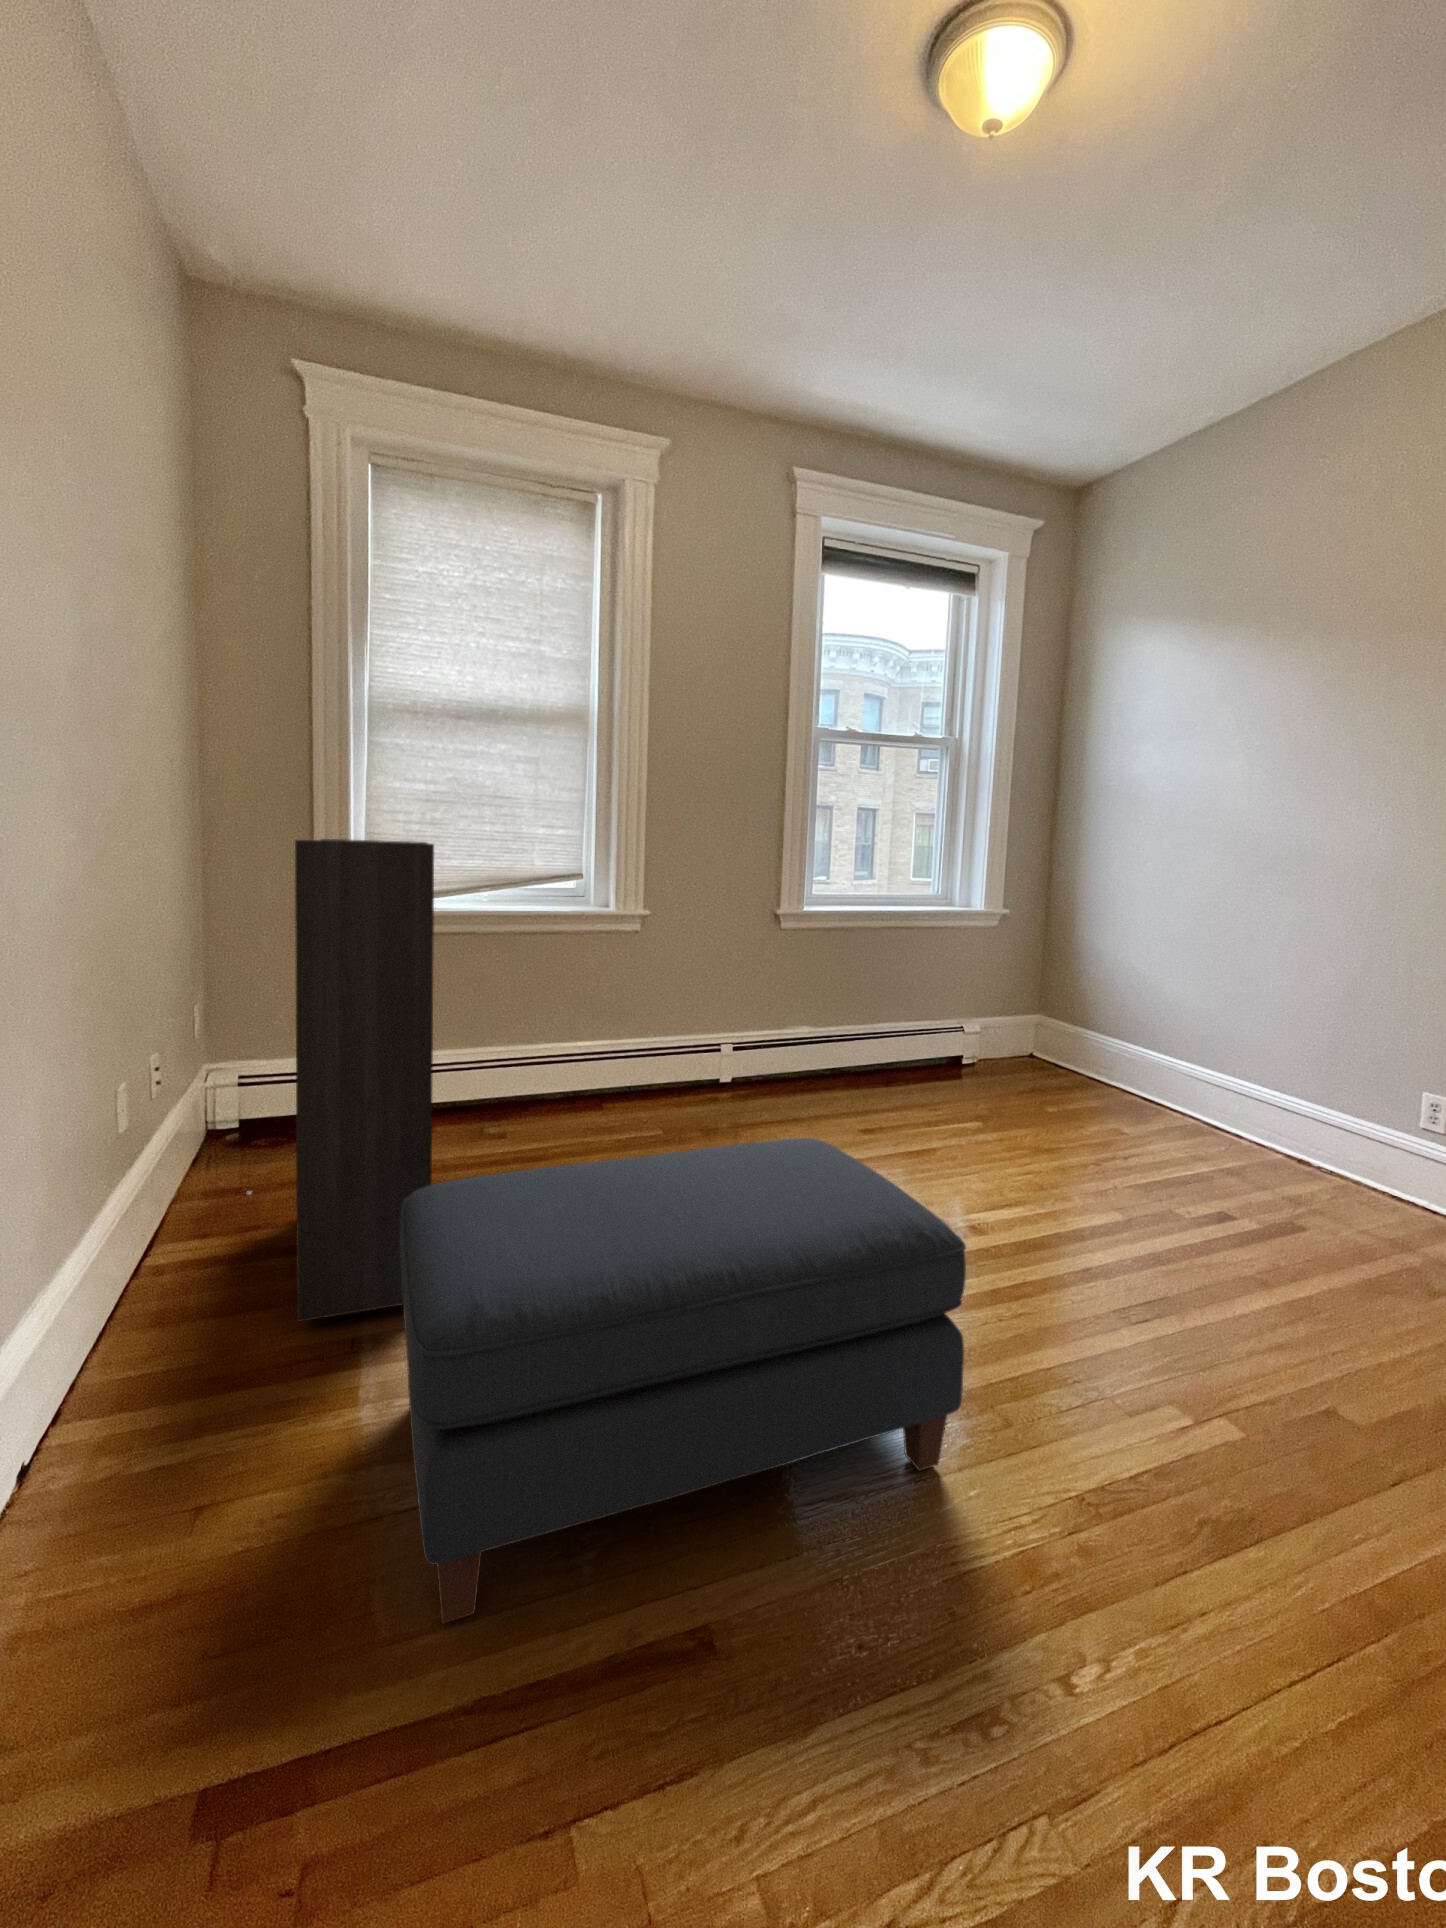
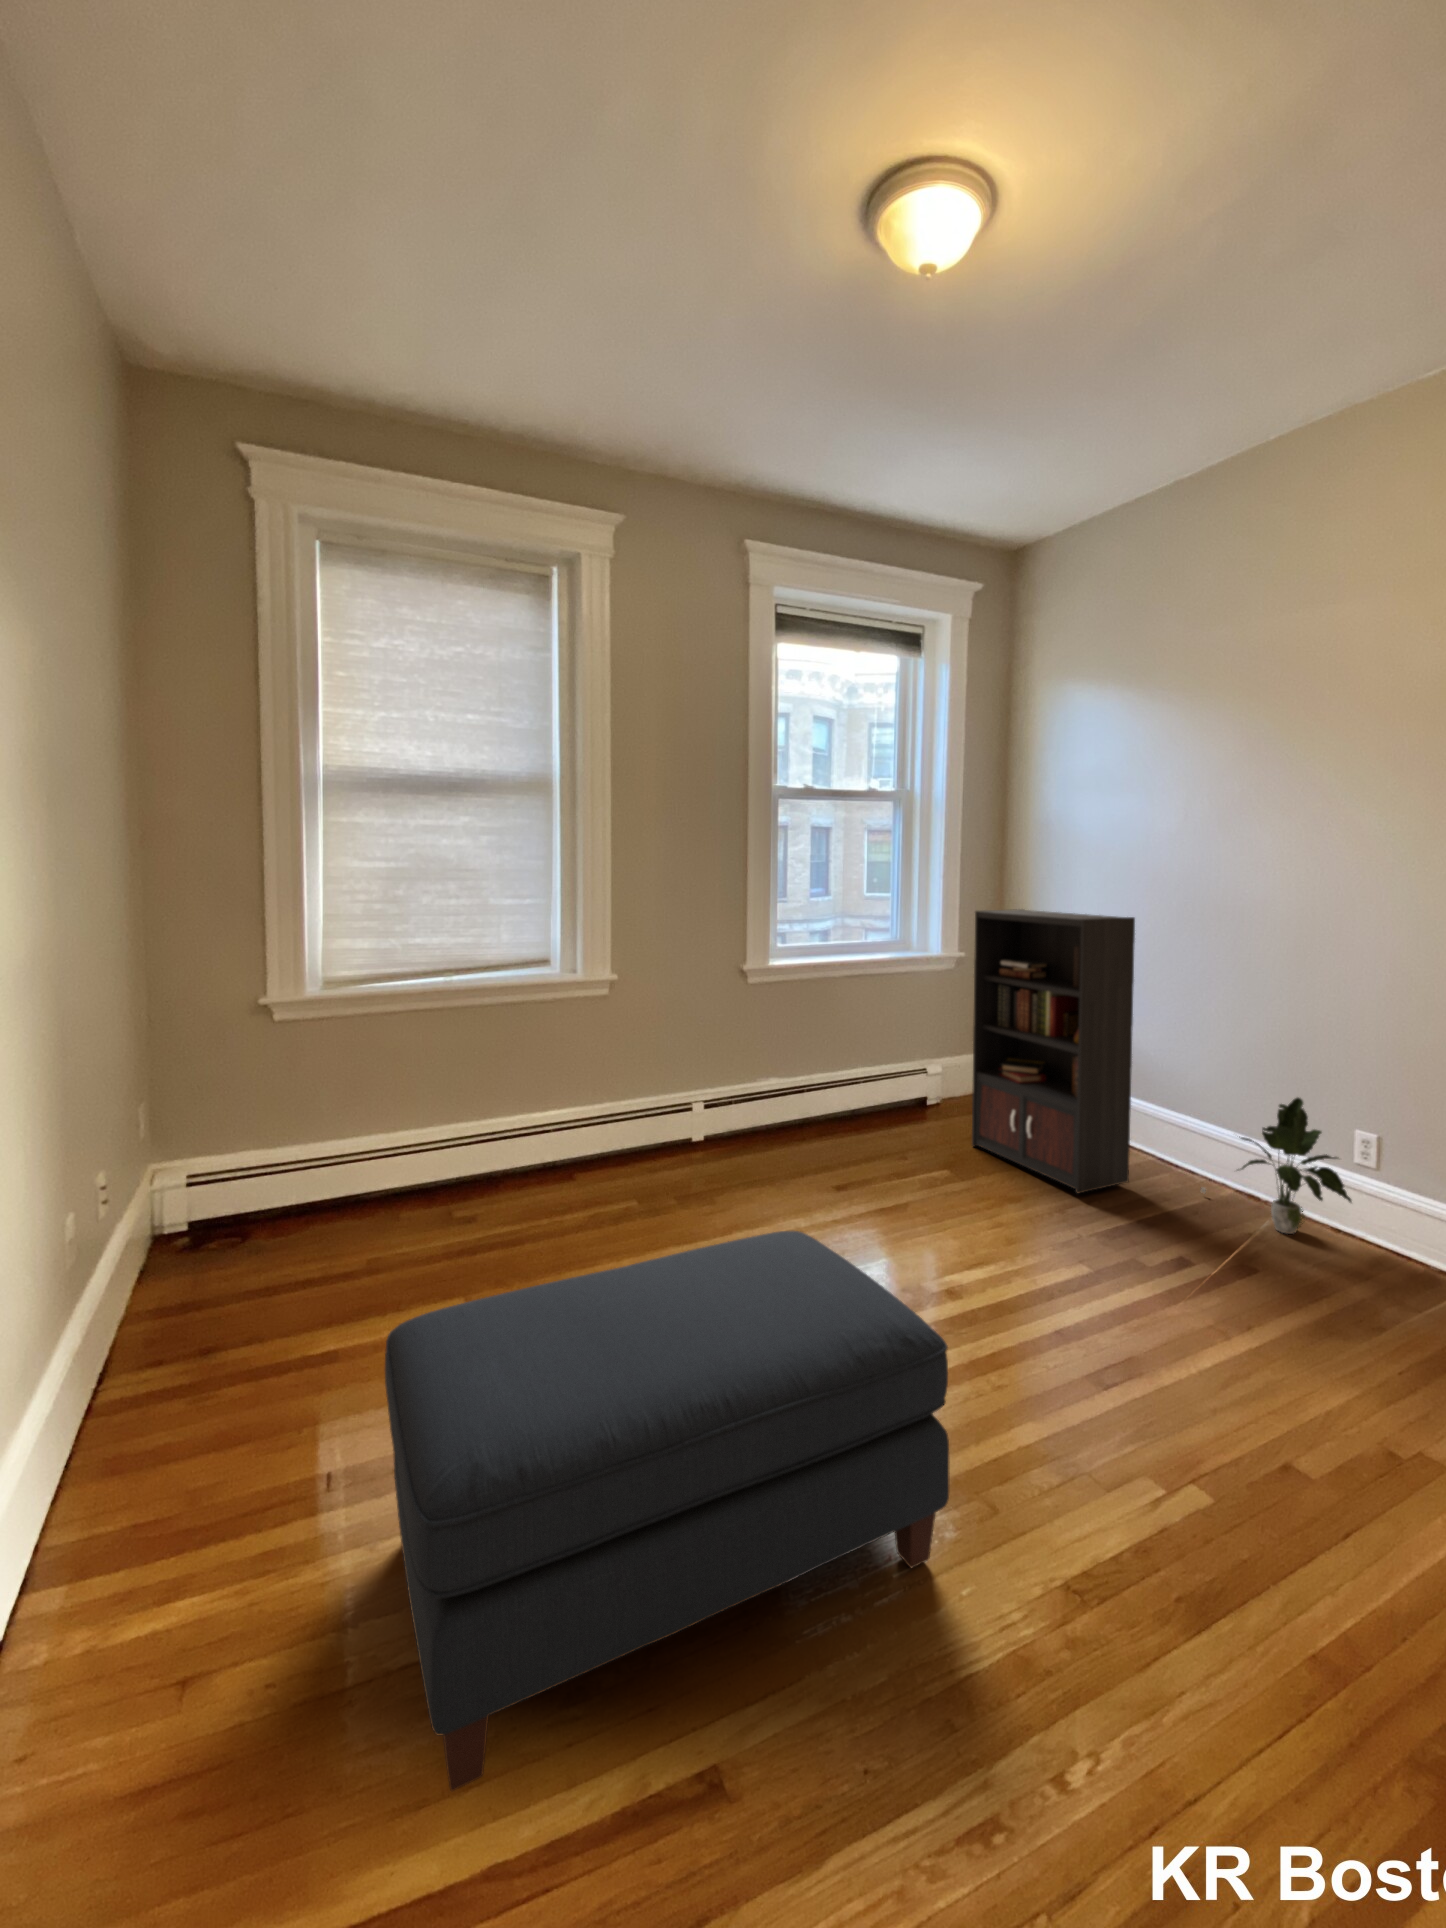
bookcase: present [247,839,434,1322] -> present [972,909,1206,1193]
potted plant: none [1287,1055,1417,1198] -> present [1239,1098,1352,1234]

